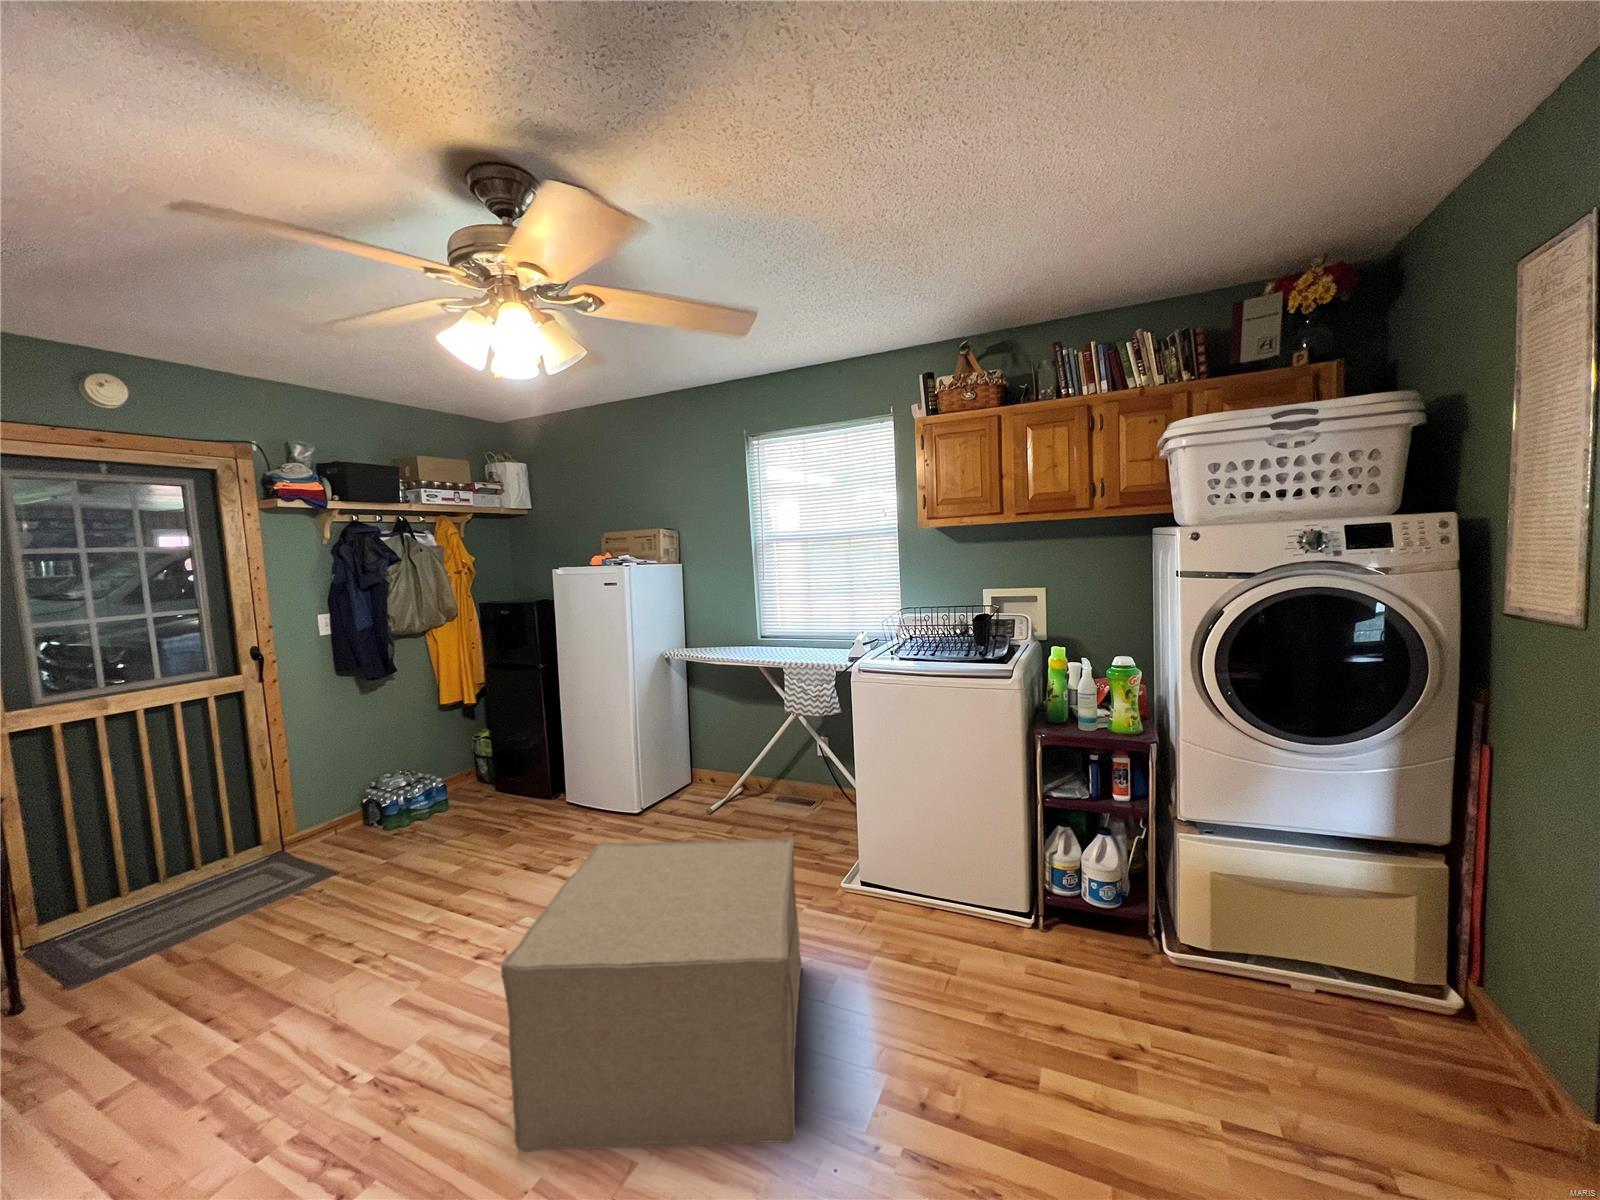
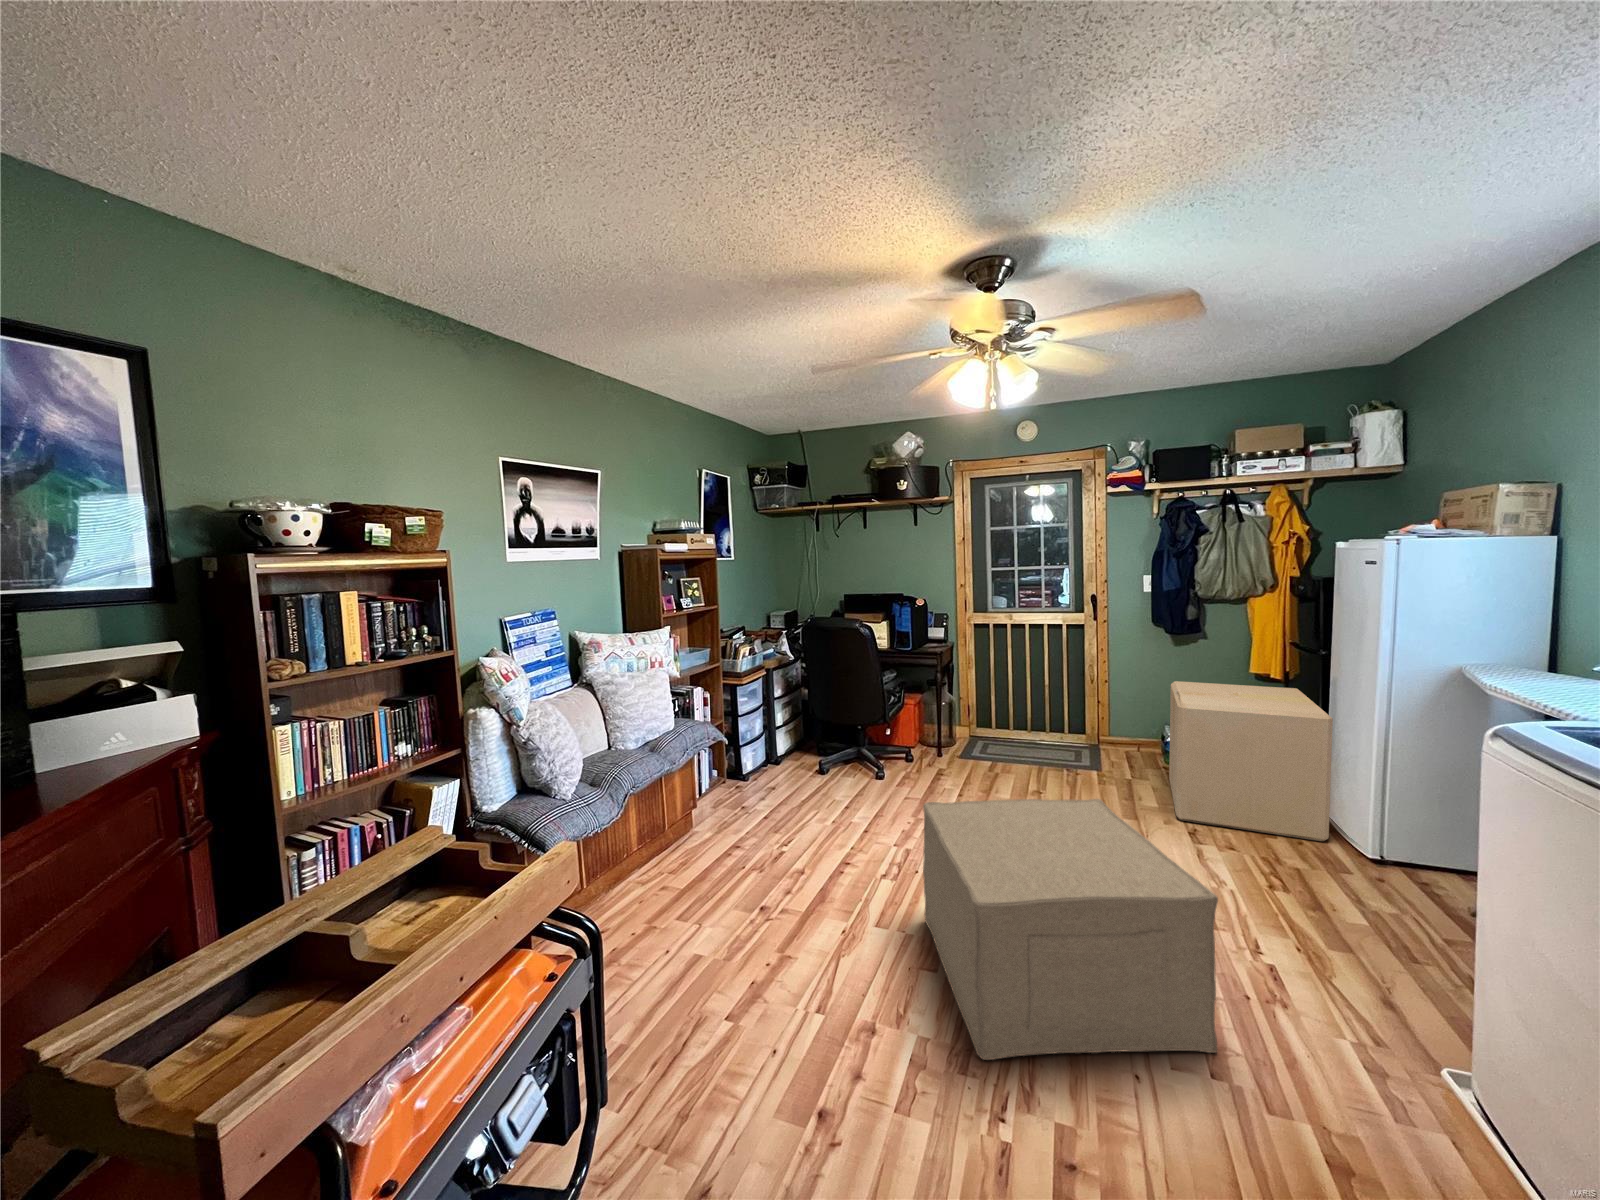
cardboard box: none [419,705,598,867] -> present [1169,681,1333,841]

